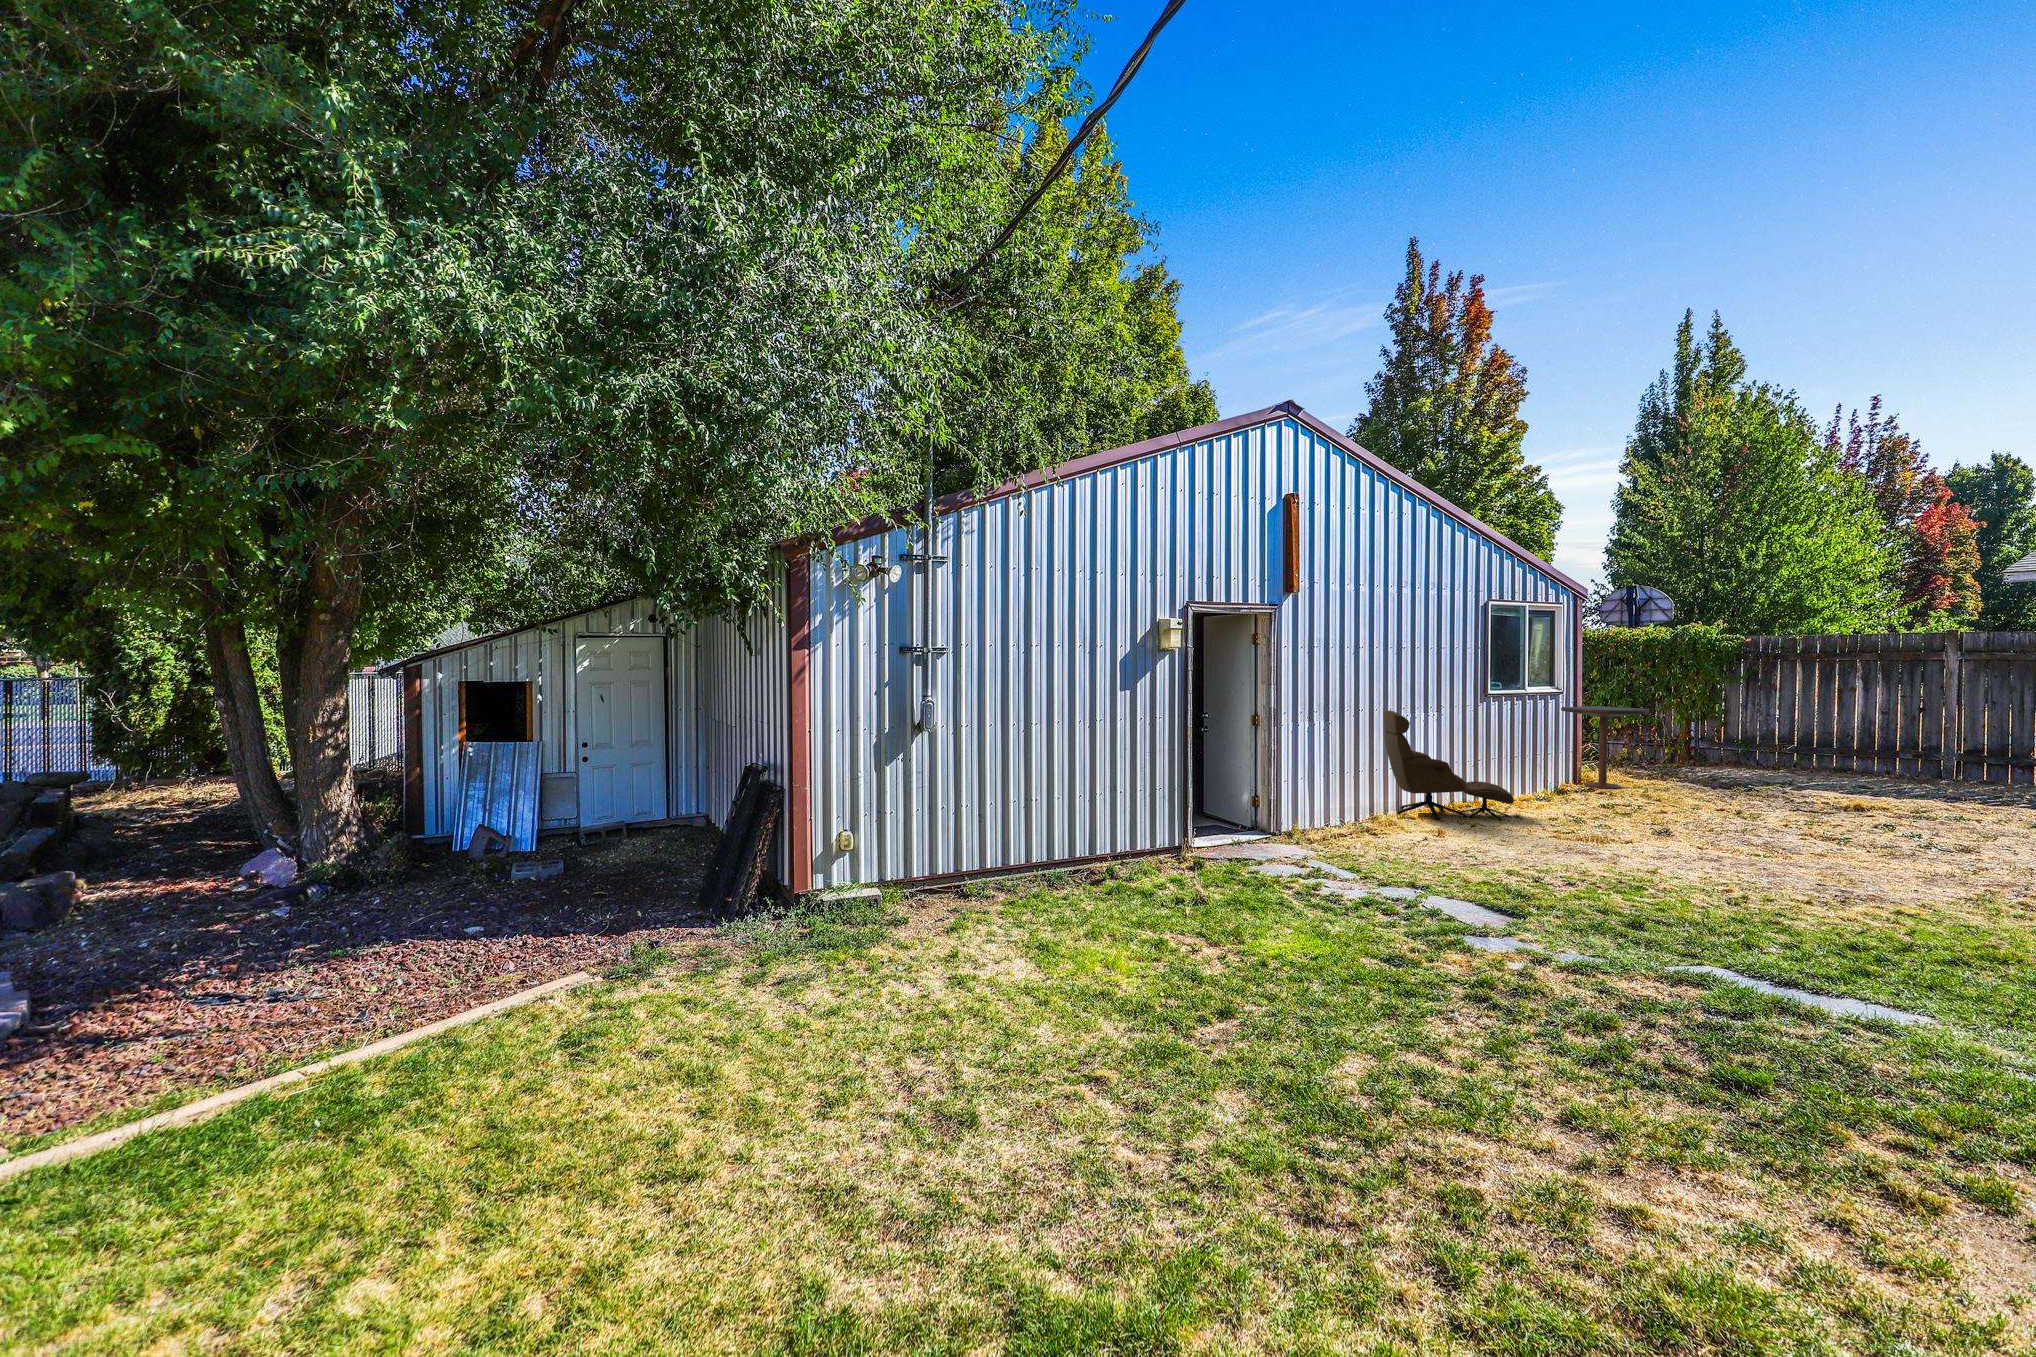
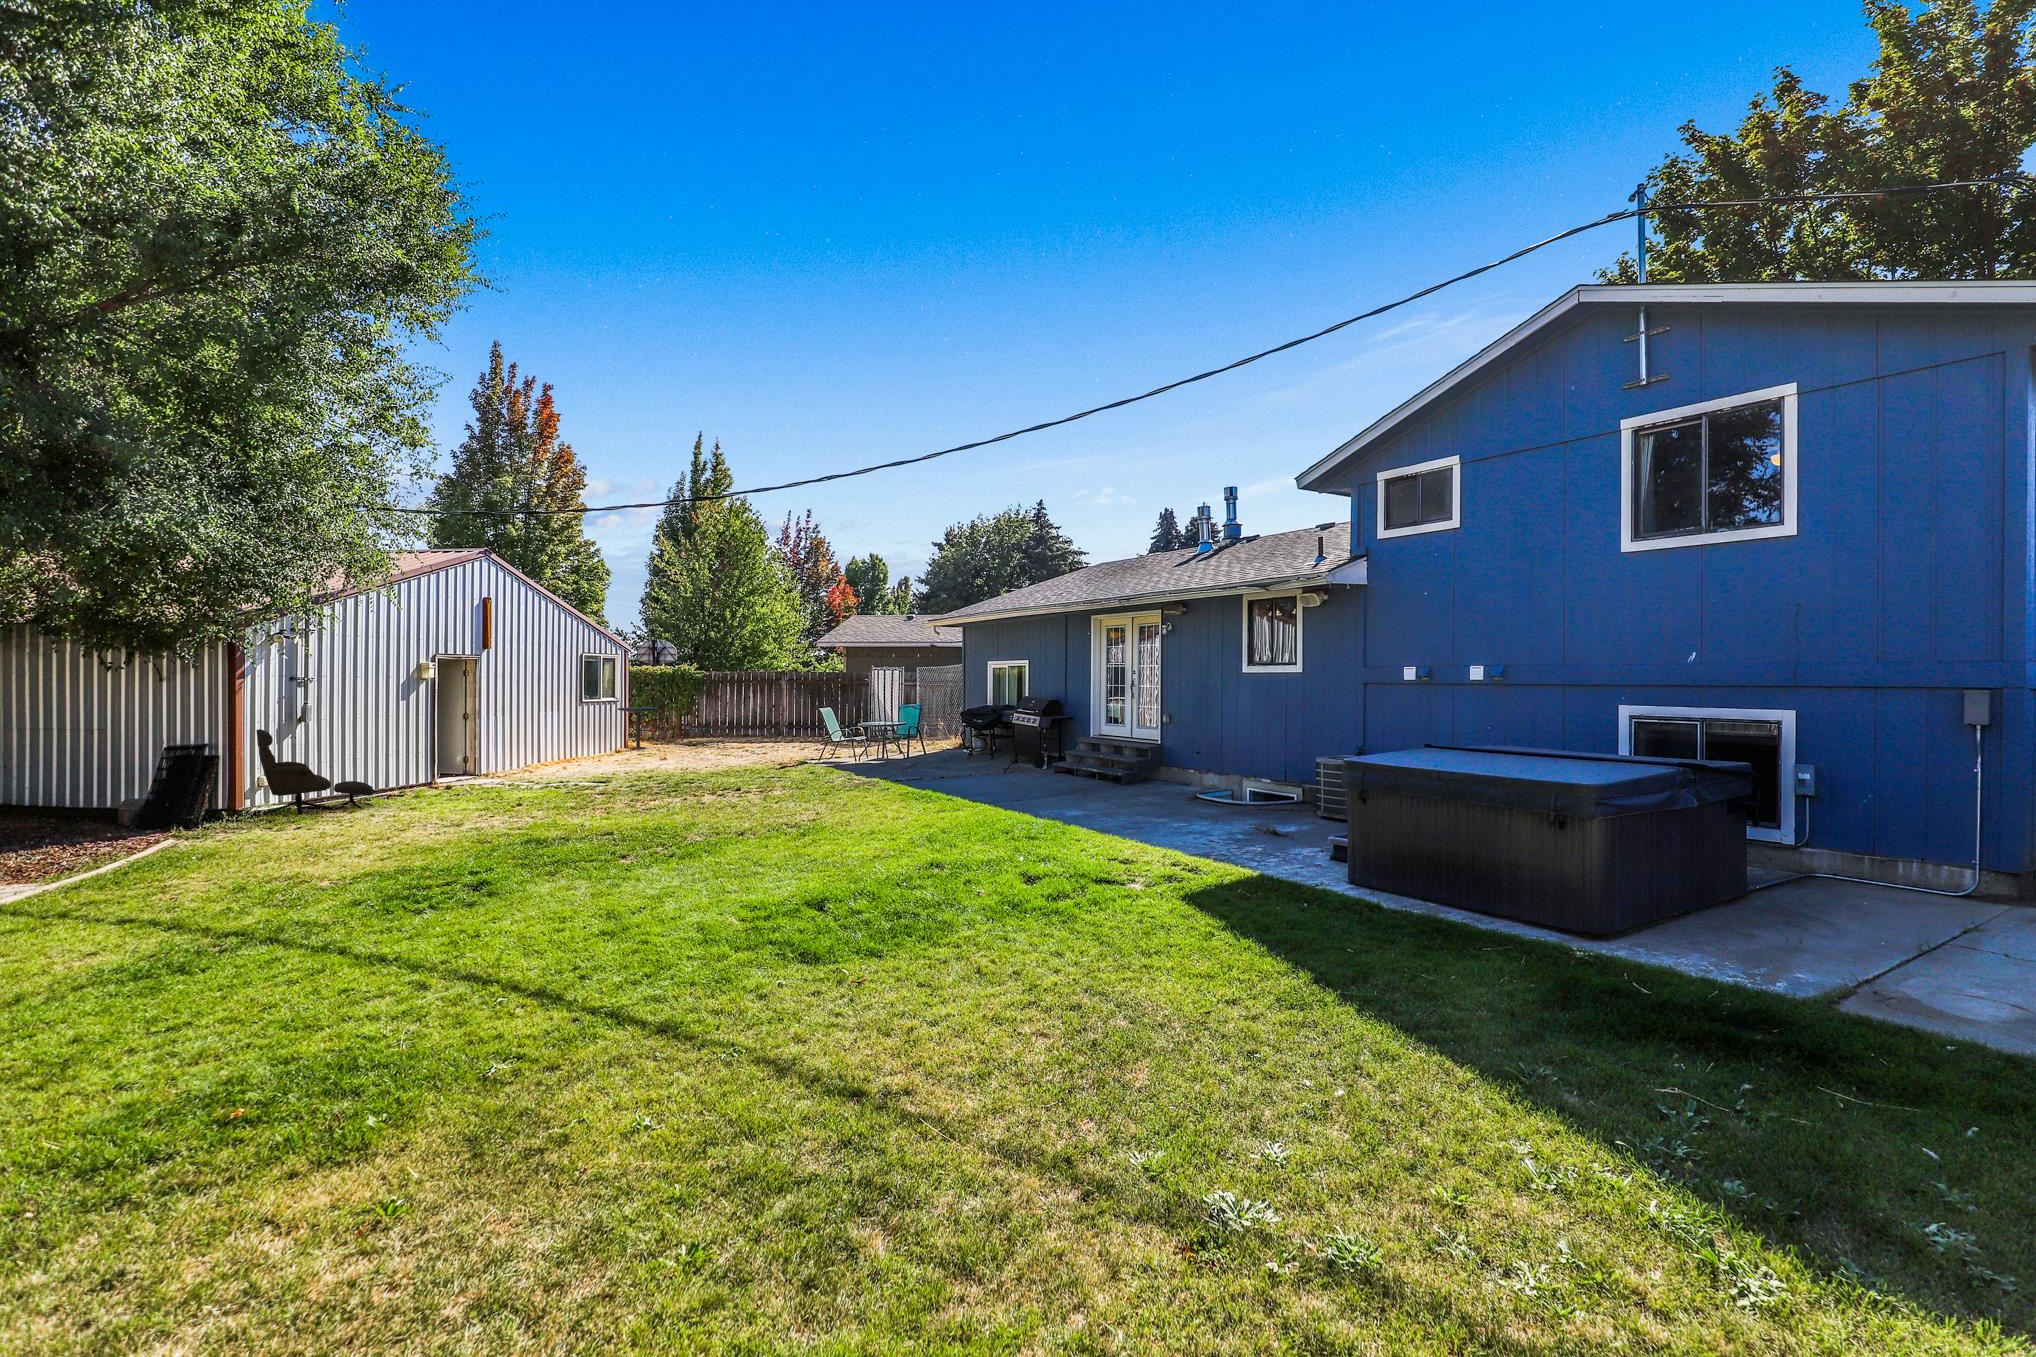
lounge chair: present [1383,711,1514,820] -> present [256,729,374,815]

